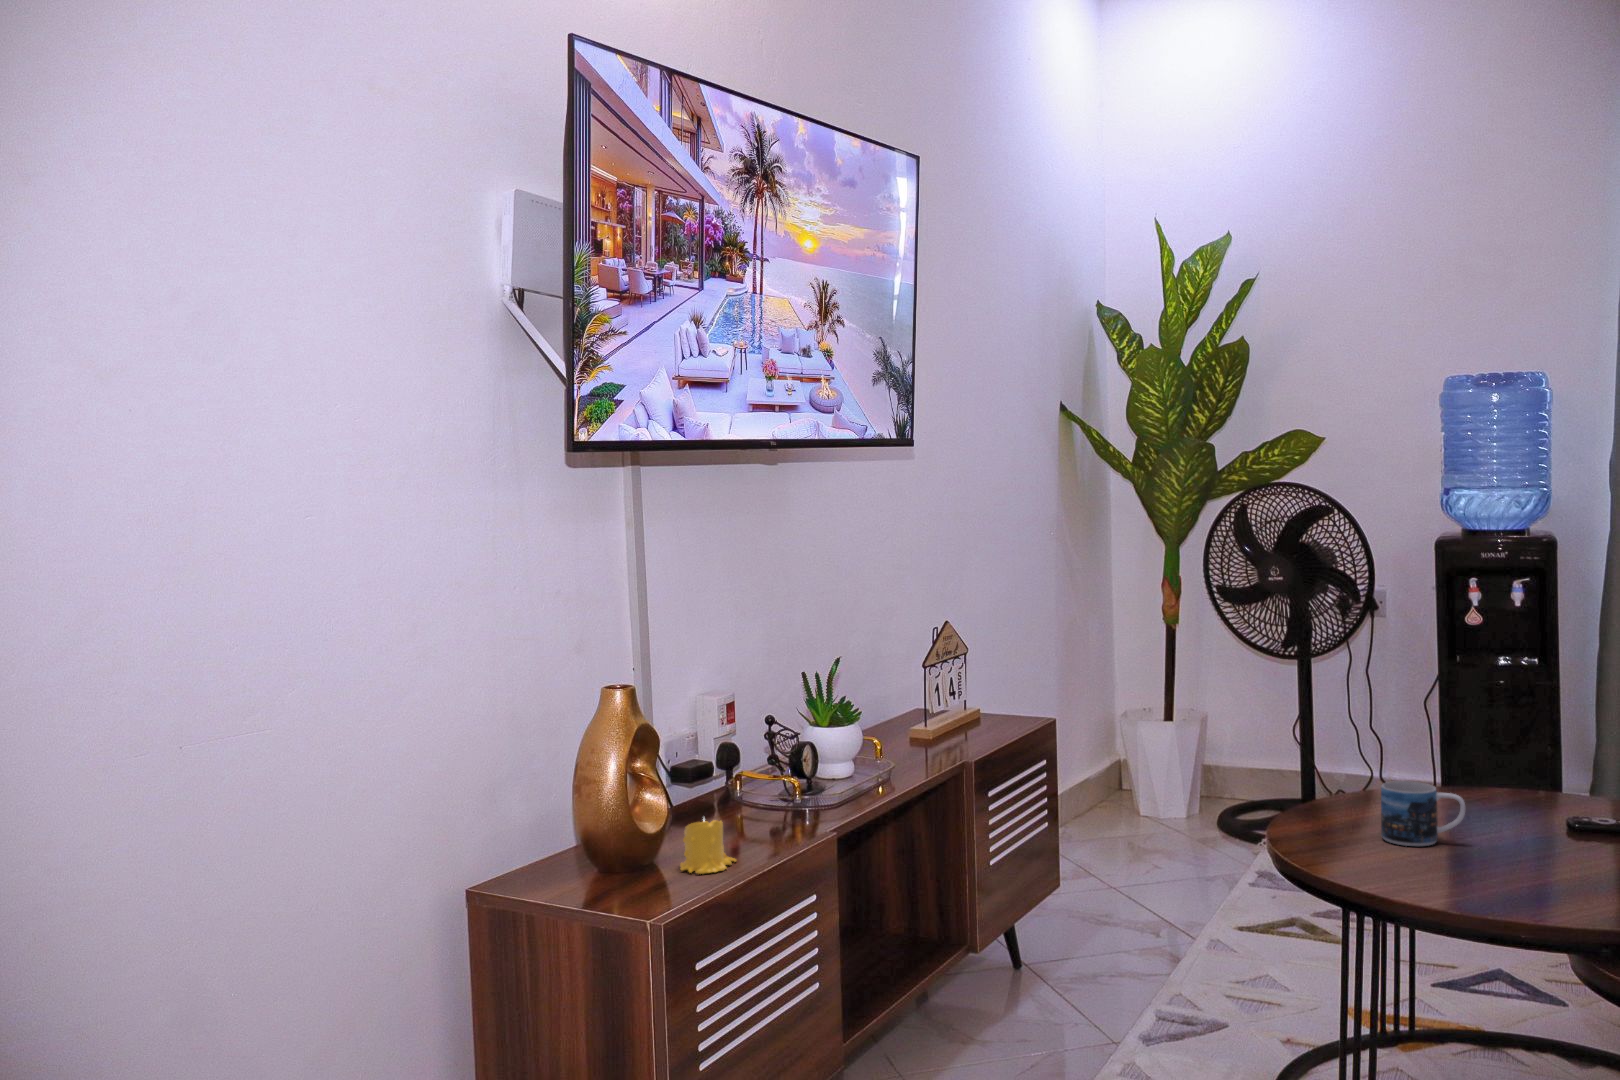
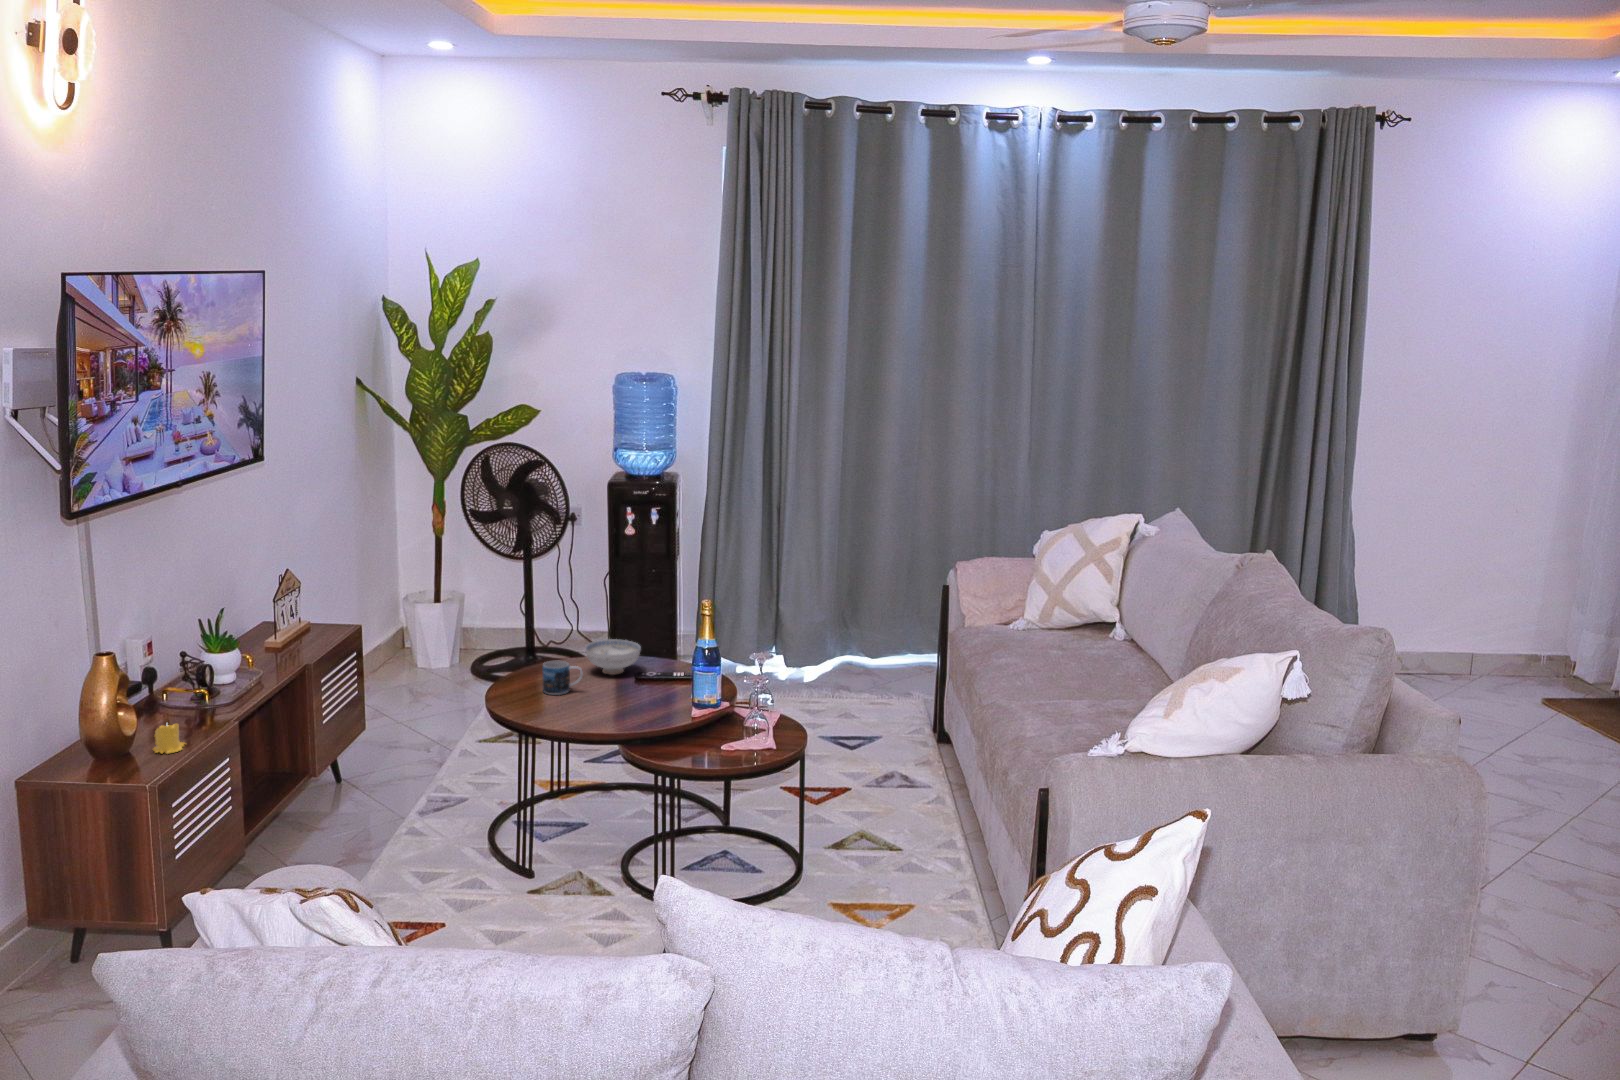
ceramic bowl: none [1455,757,1573,821] -> present [585,639,641,675]

